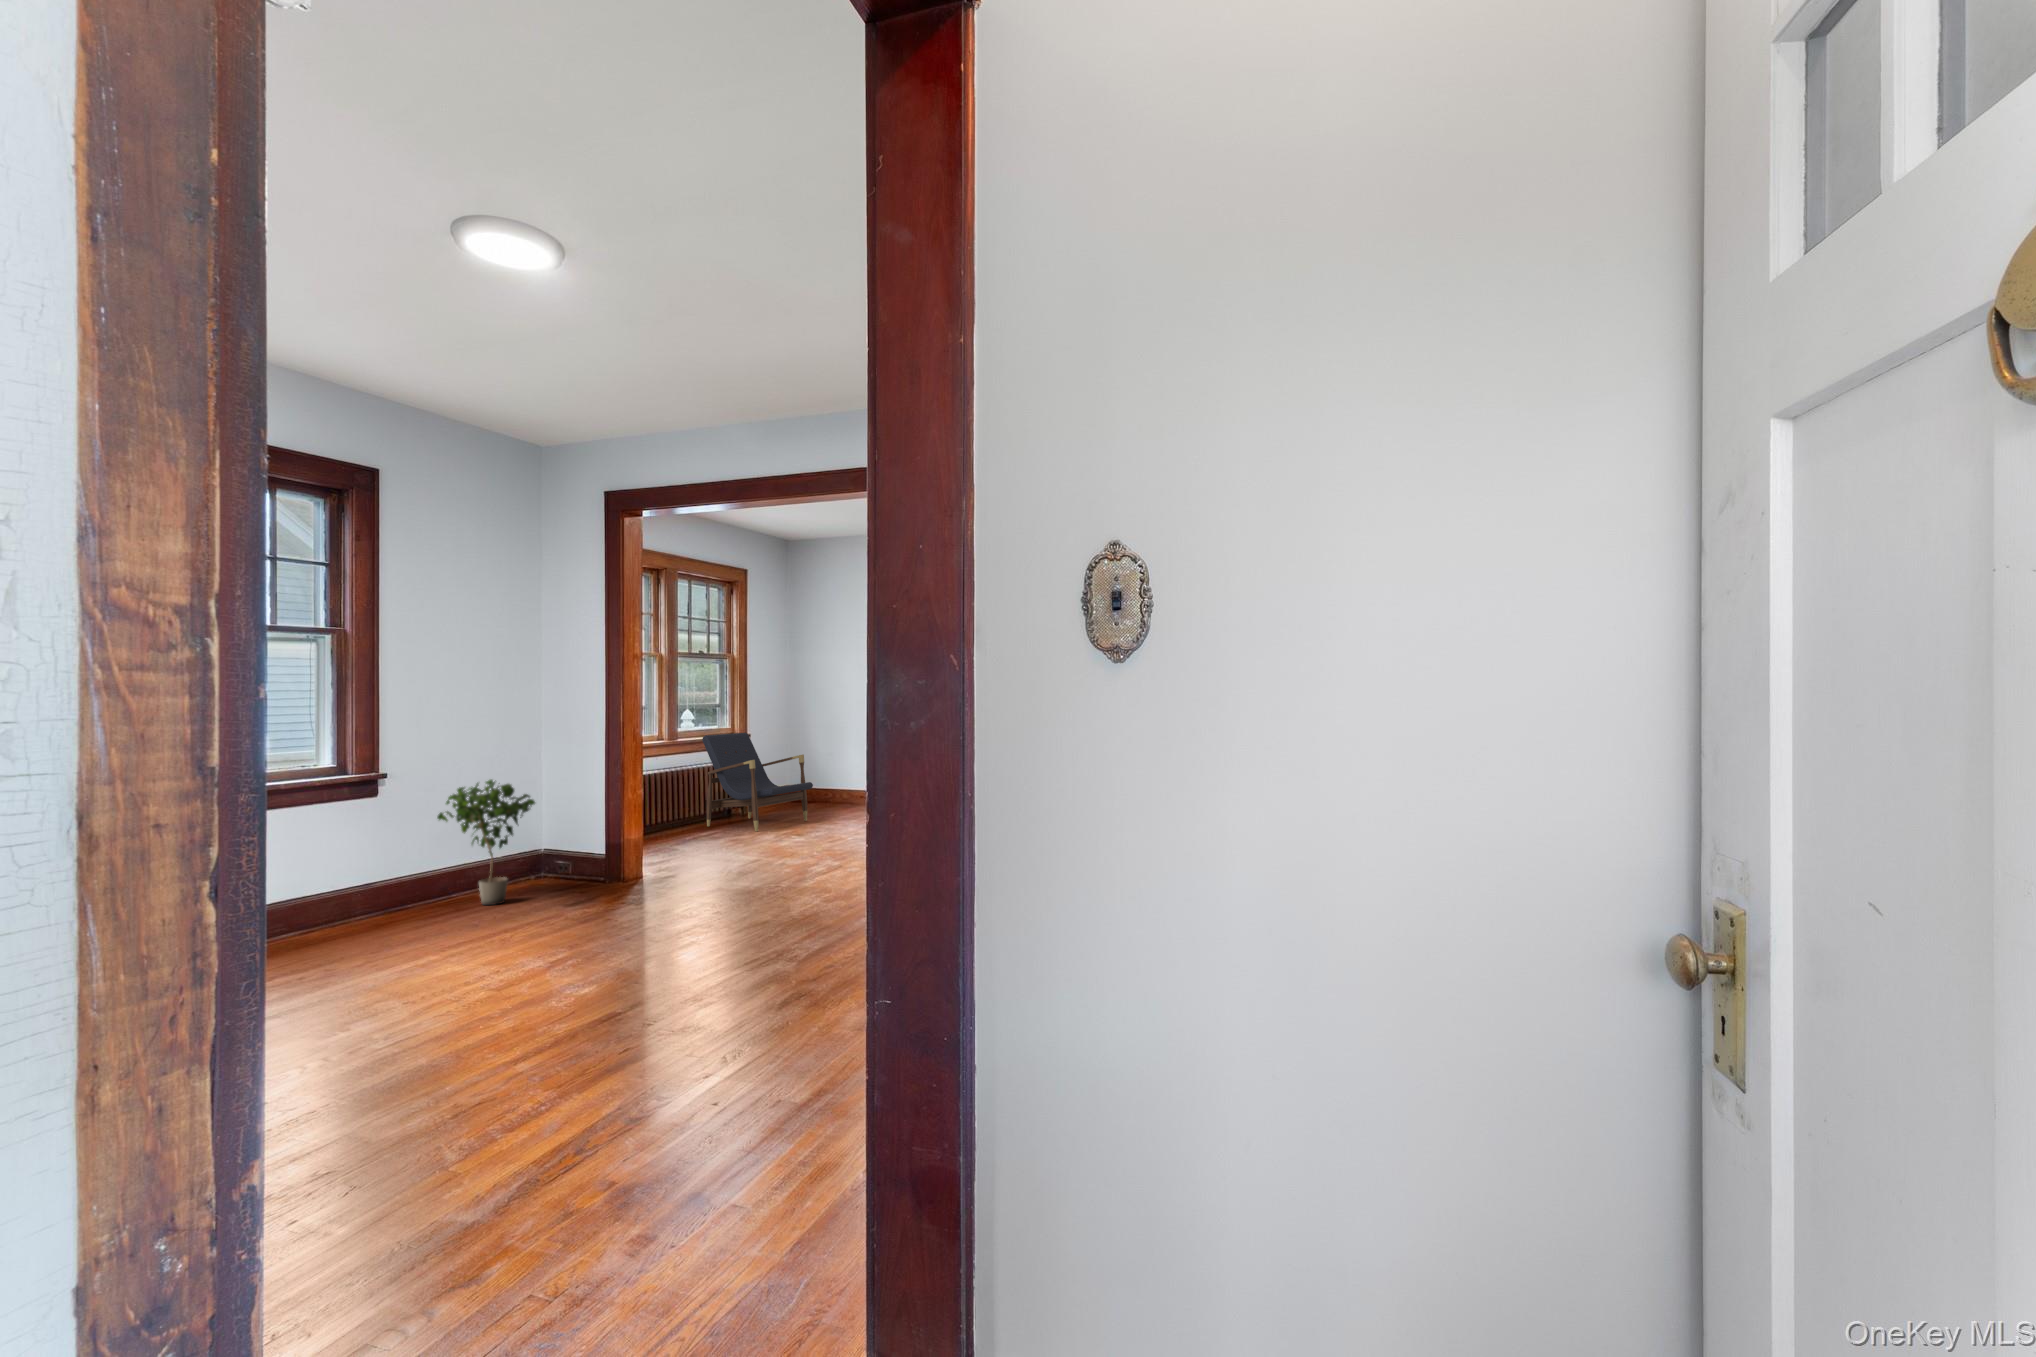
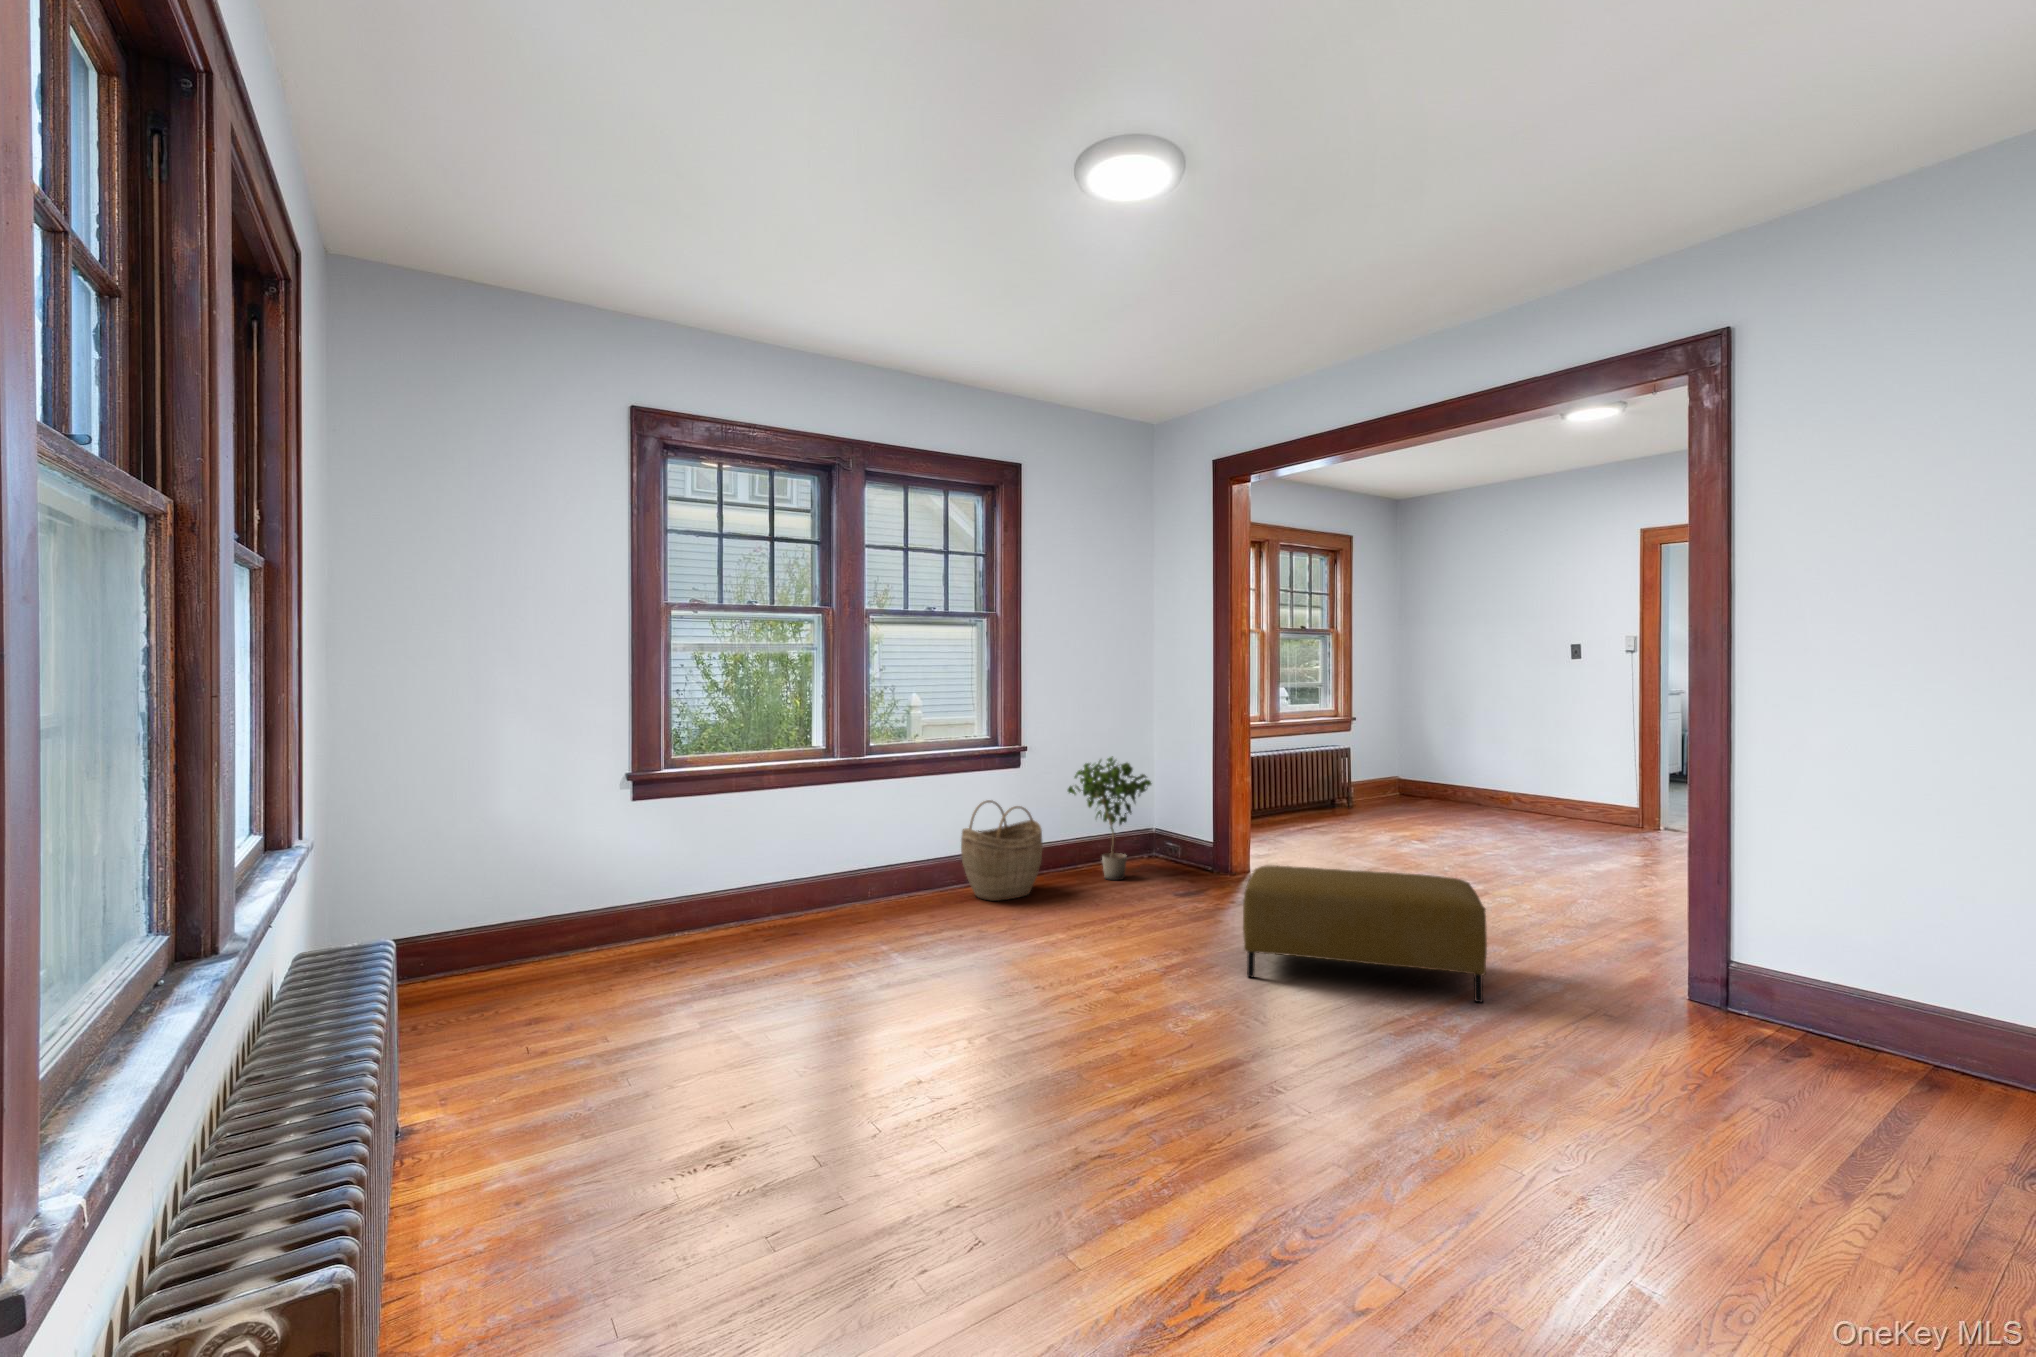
lounge chair: present [702,733,813,831] -> none [1306,715,1433,826]
woven basket: none [295,834,405,943] -> present [961,800,1043,901]
ottoman: none [622,855,823,964] -> present [1243,866,1487,1002]

